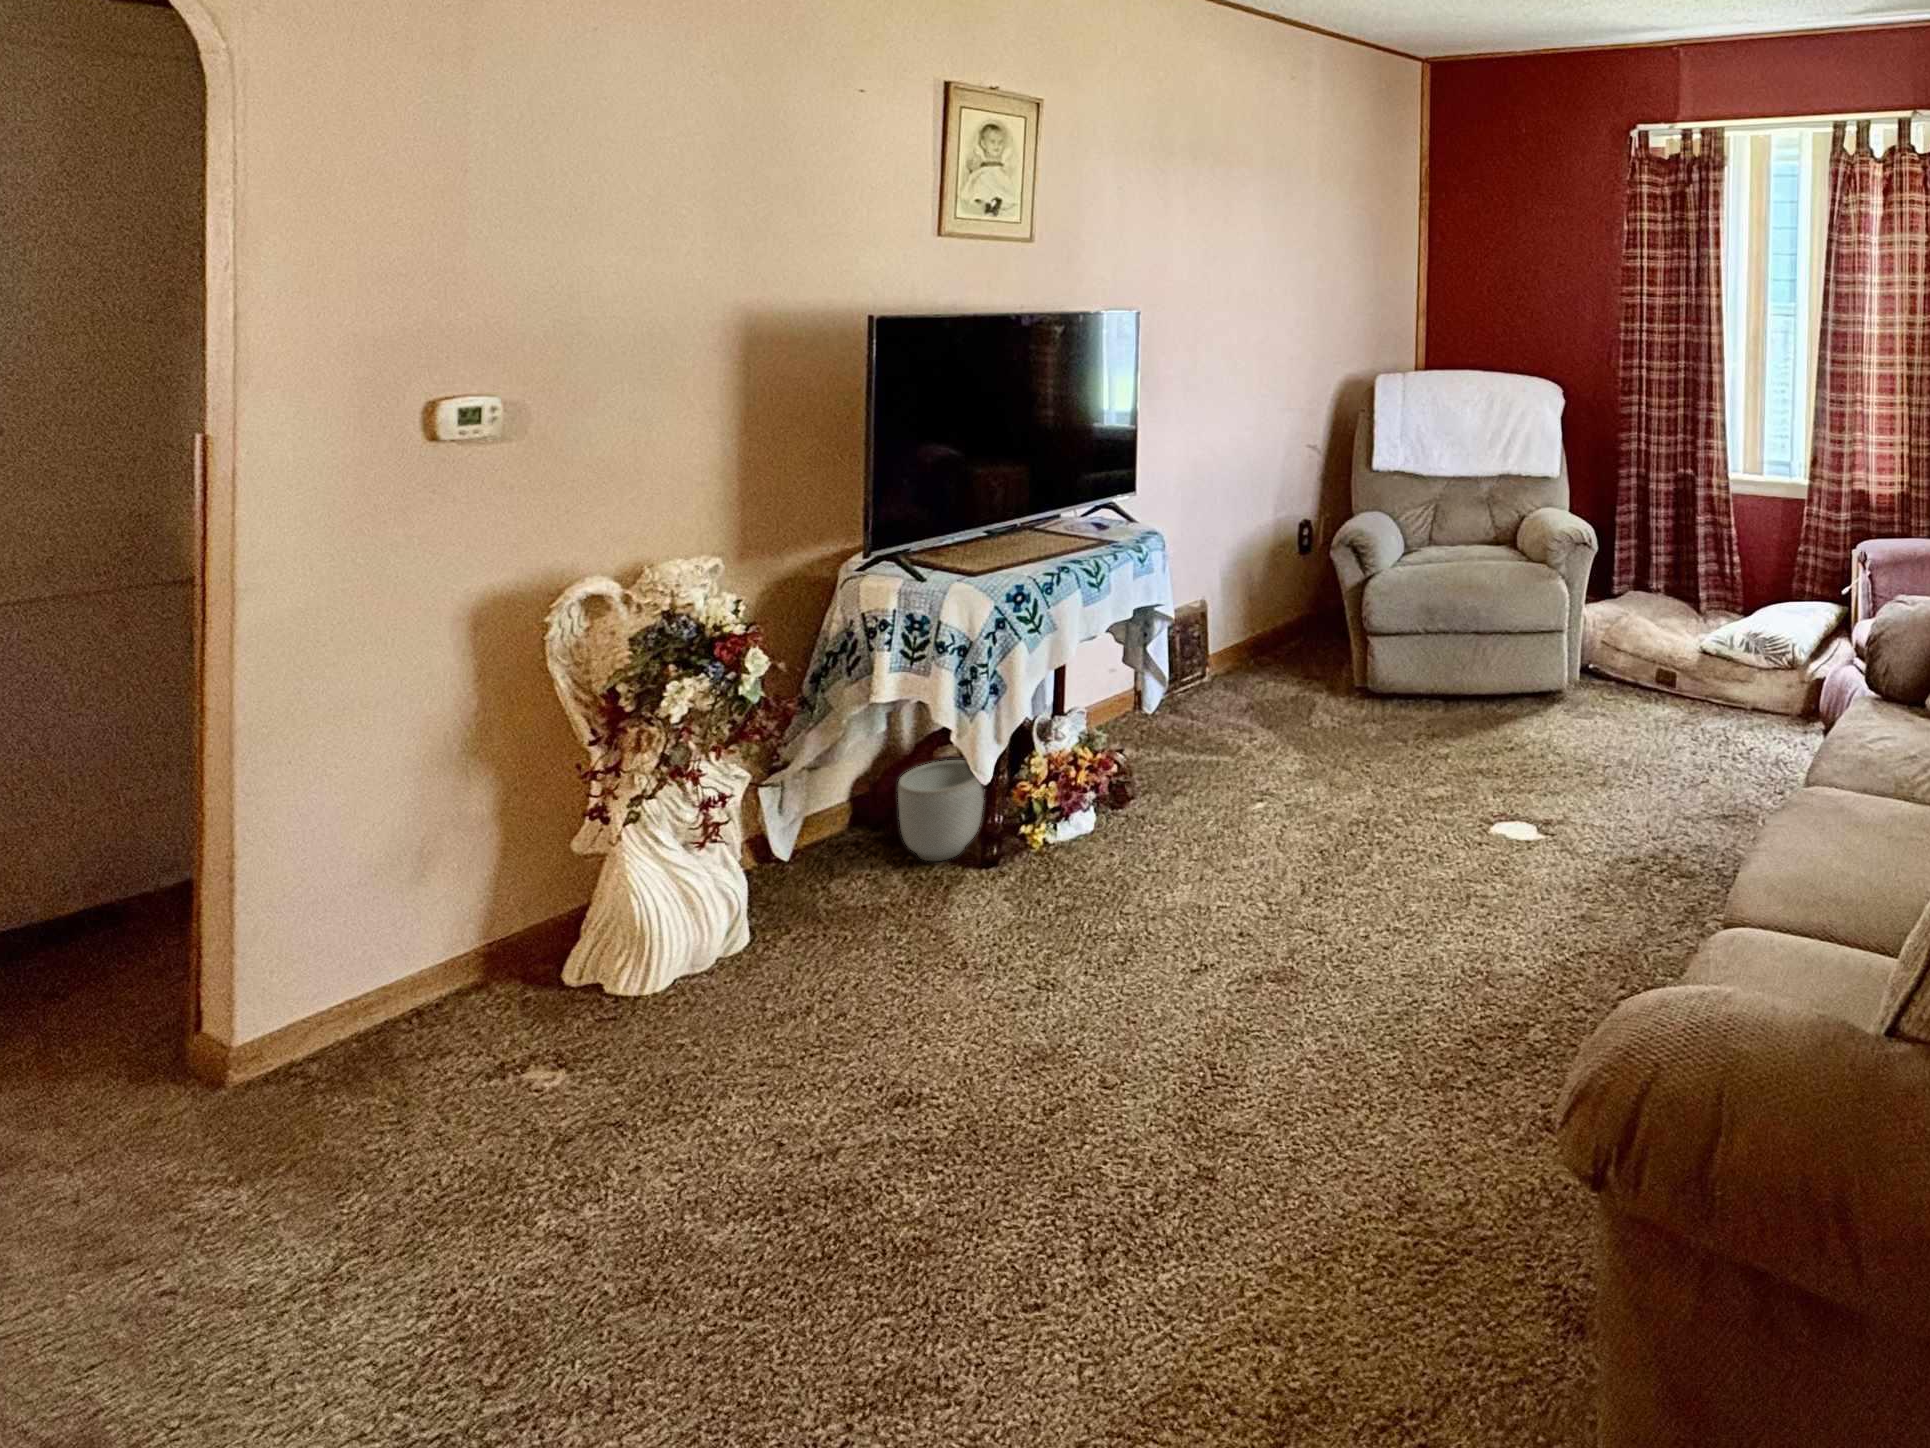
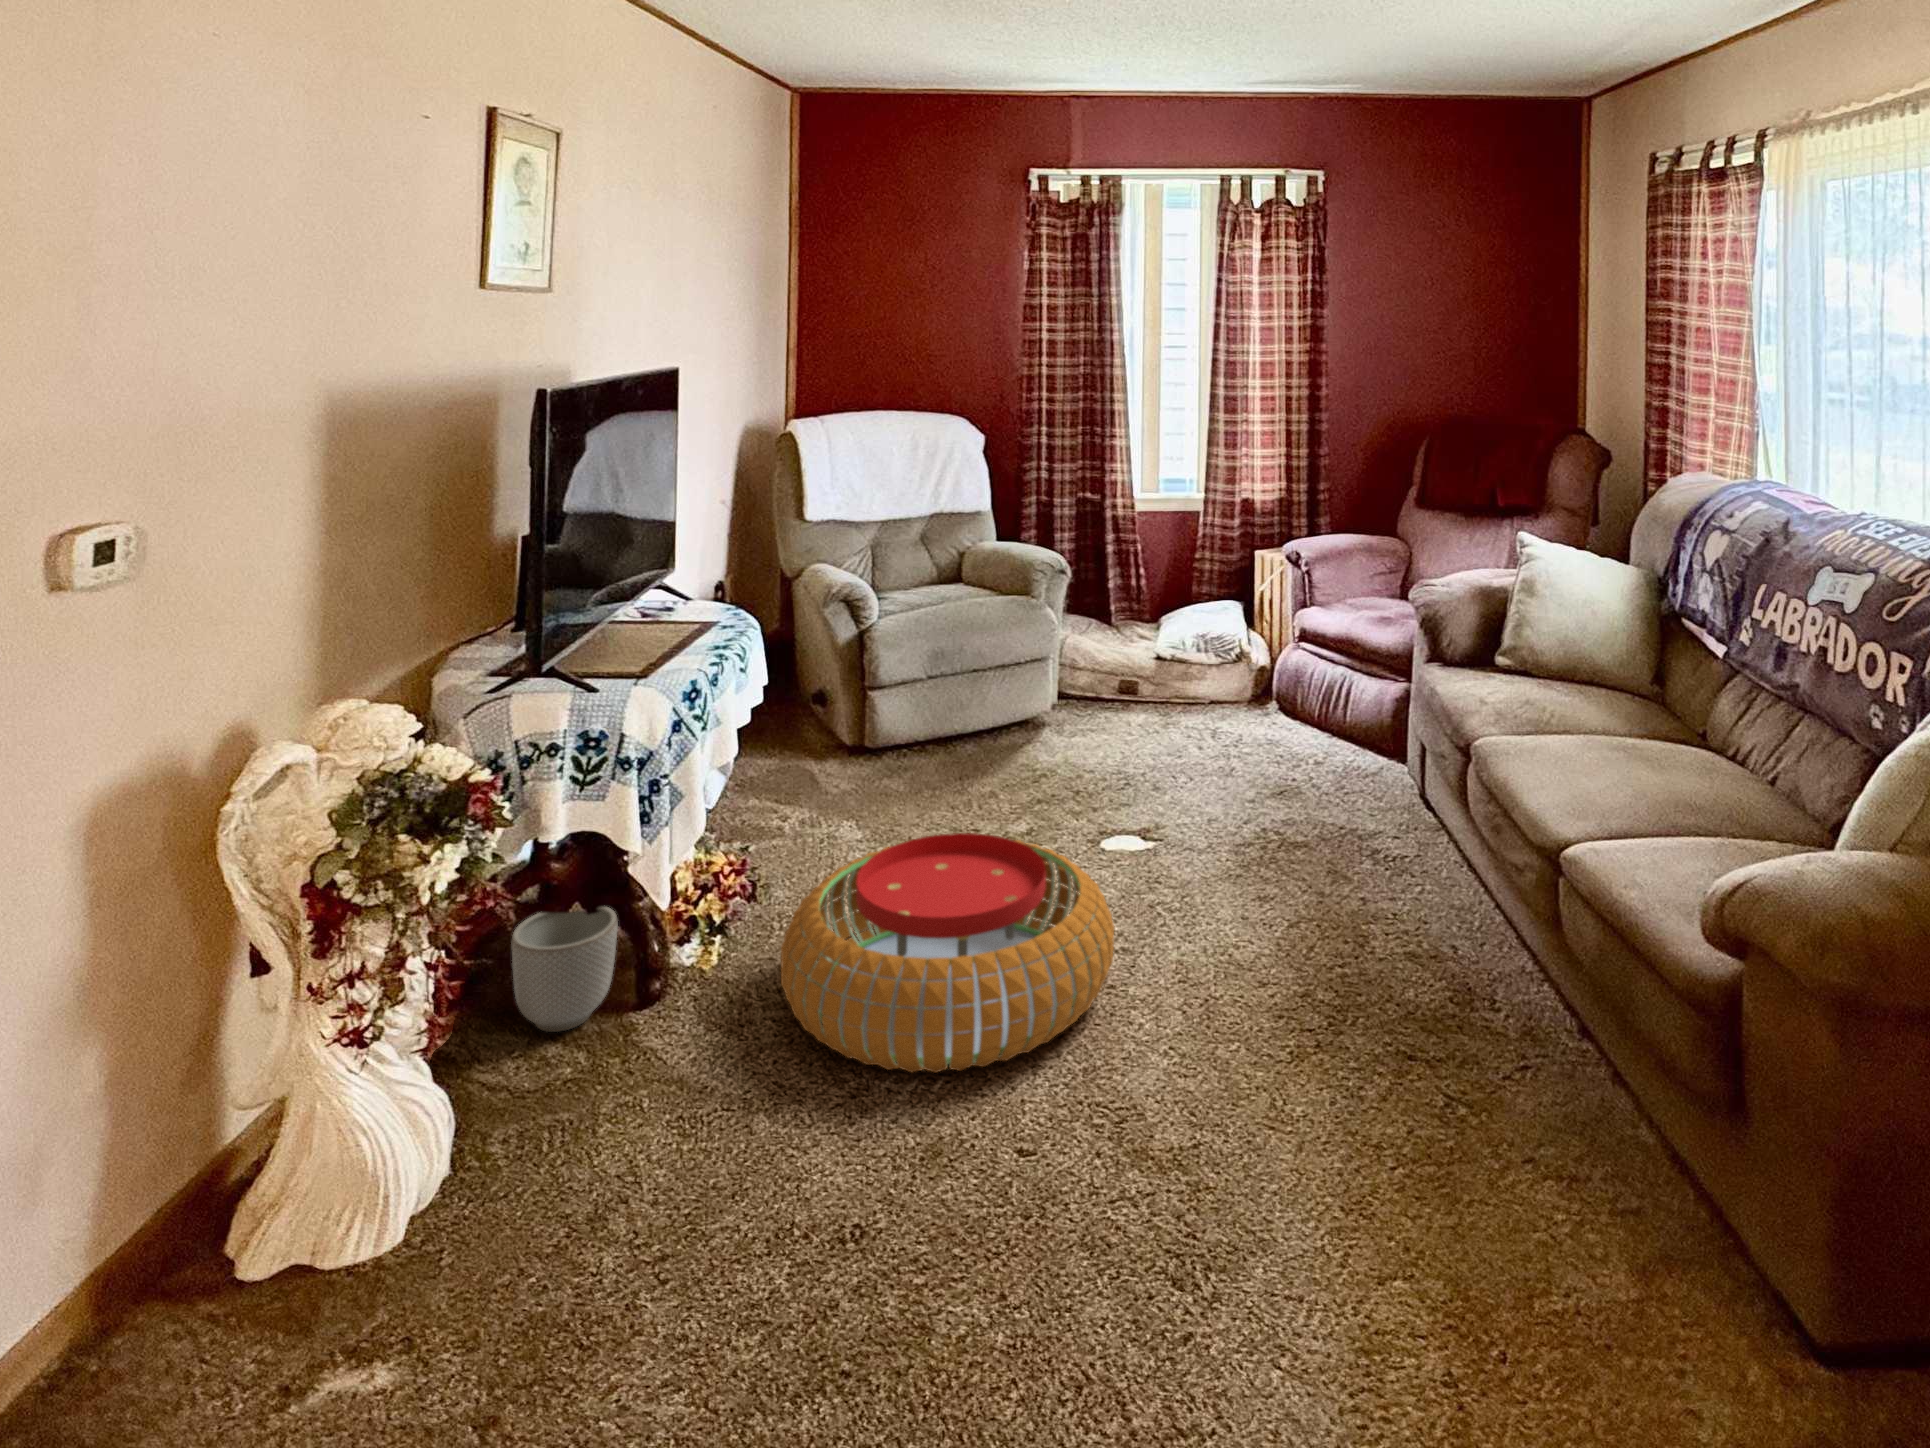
pouf: none [1043,767,1368,991] -> present [780,833,1115,1073]

